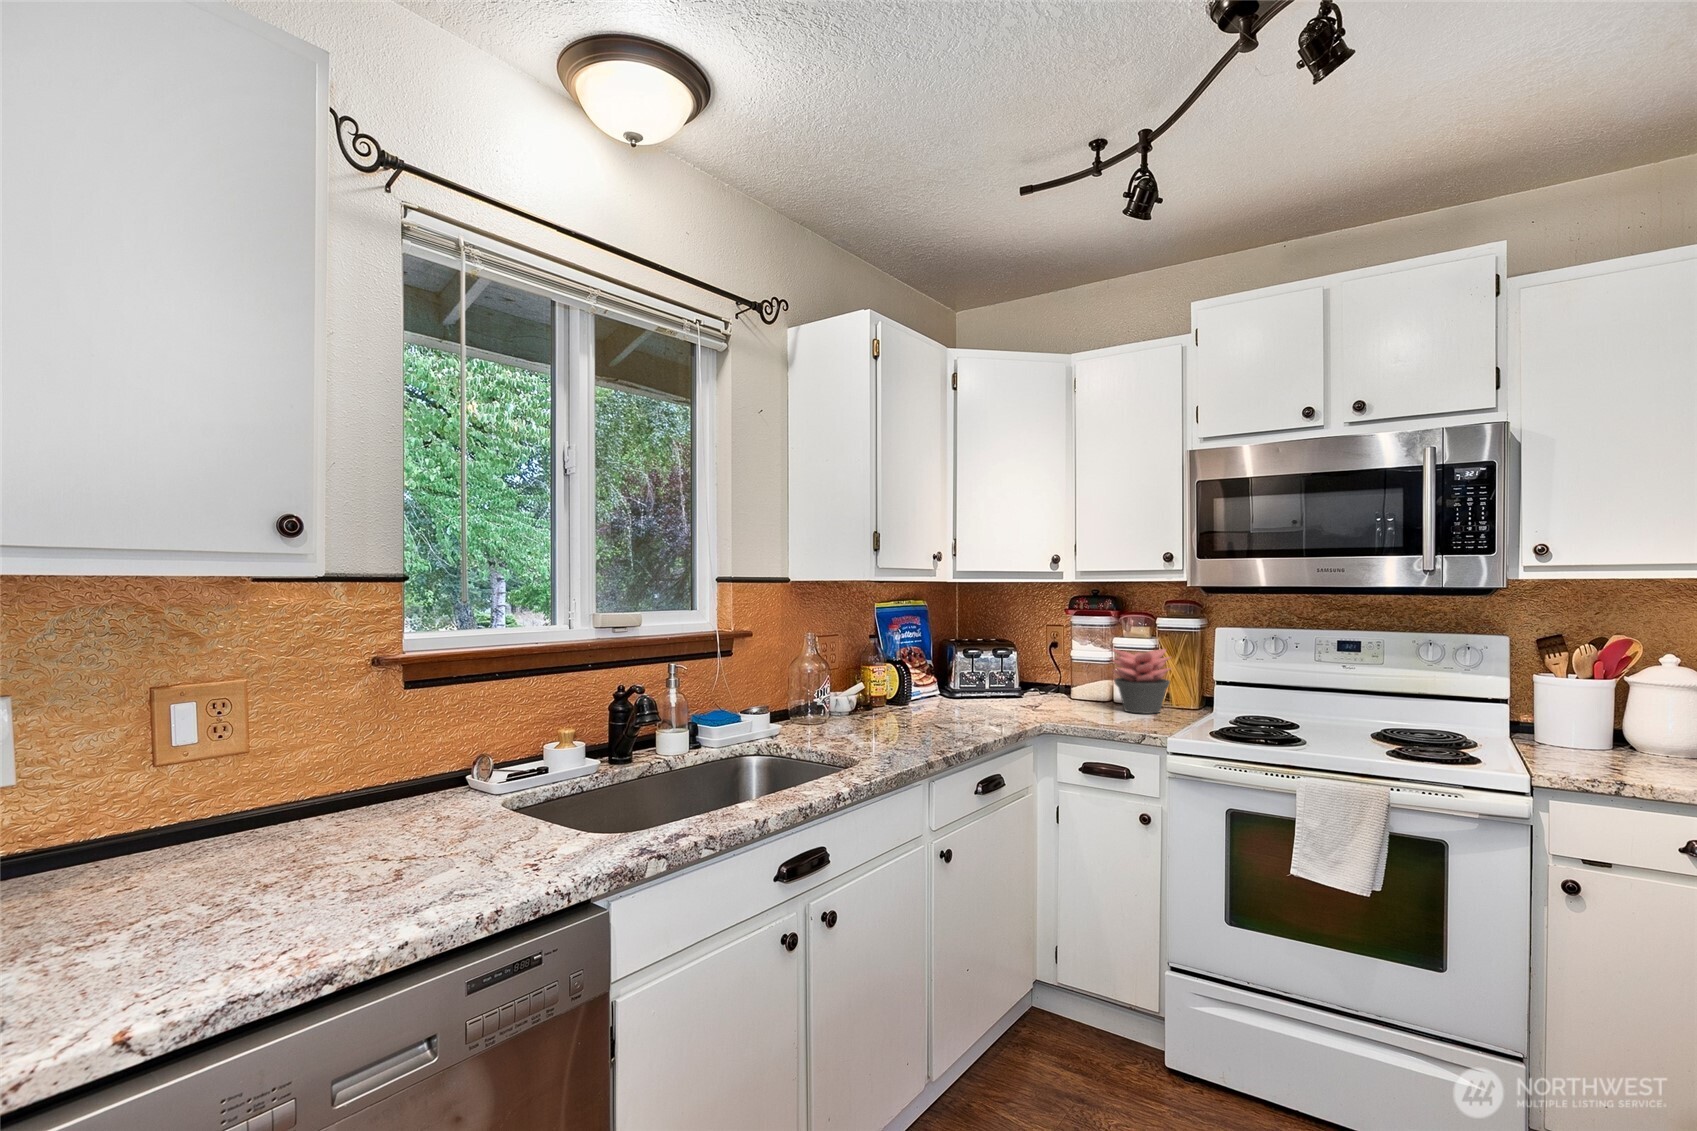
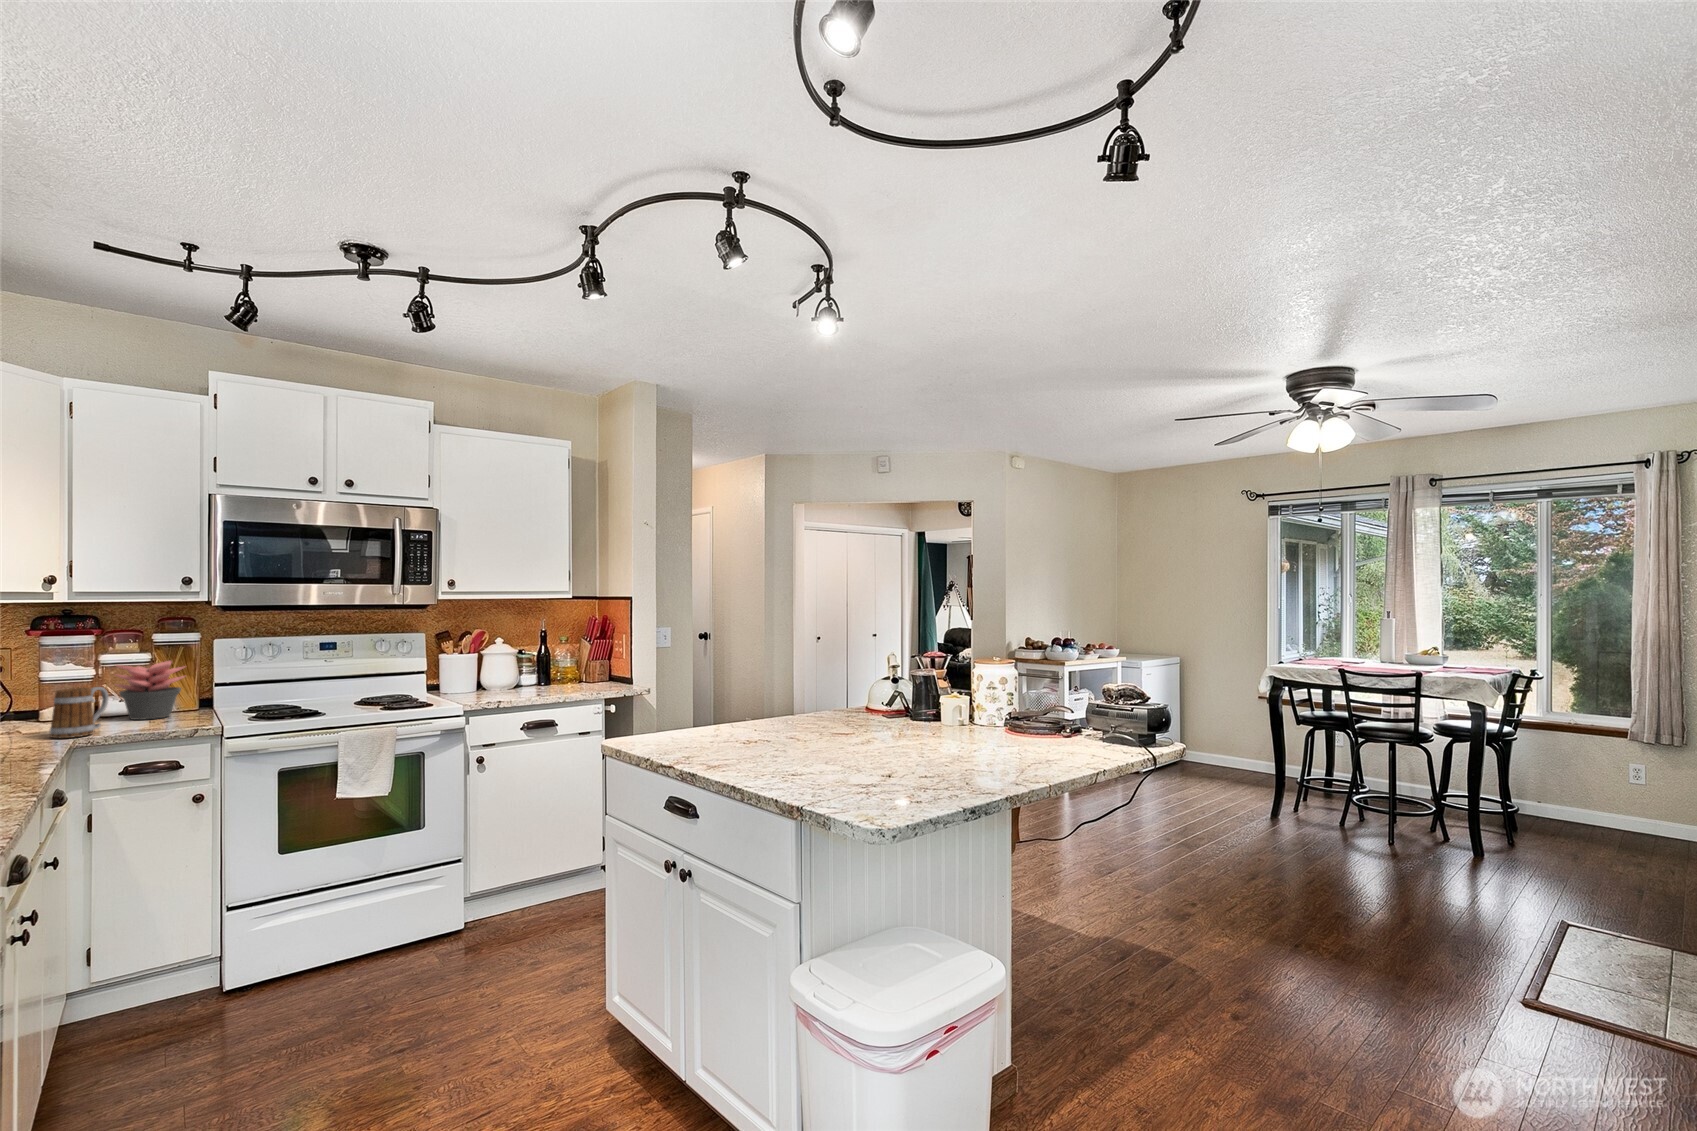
mug: none [1036,670,1086,722] -> present [50,687,109,738]

